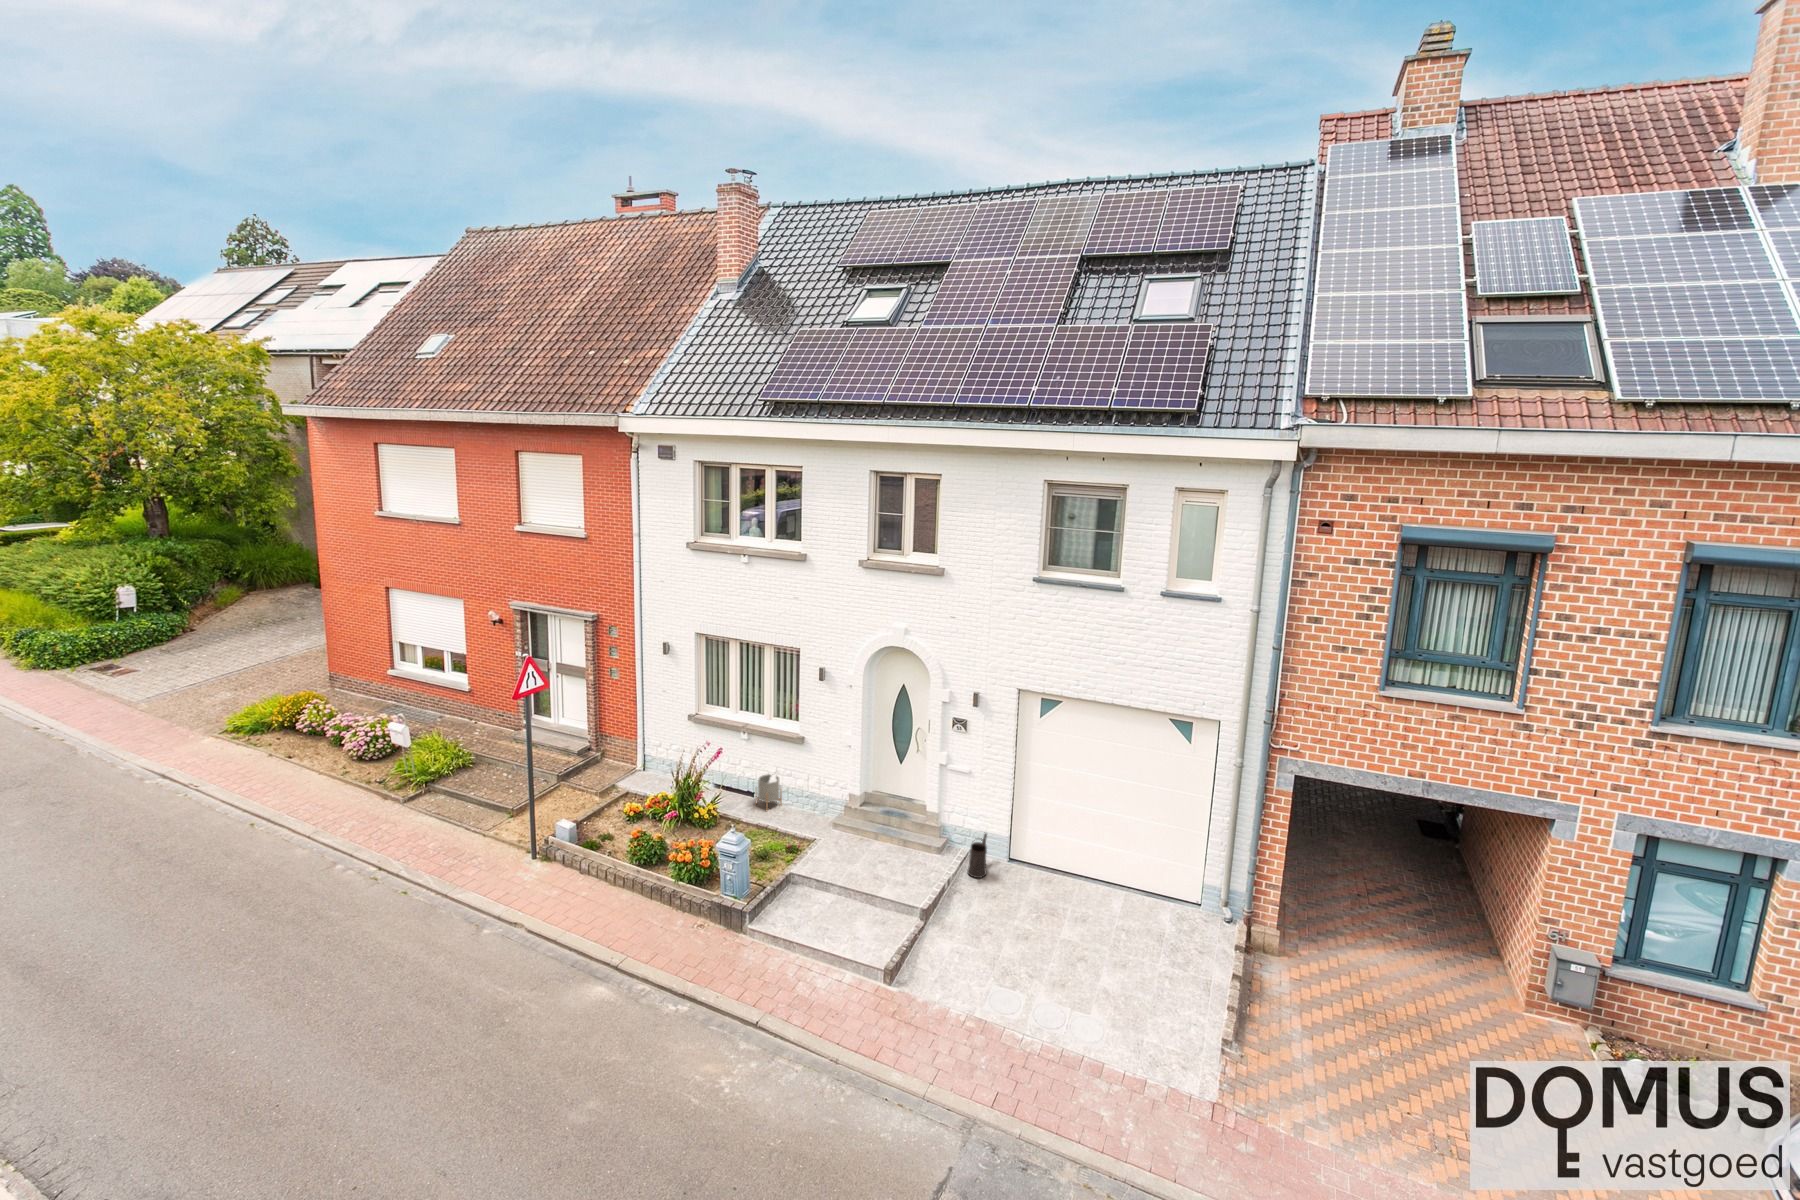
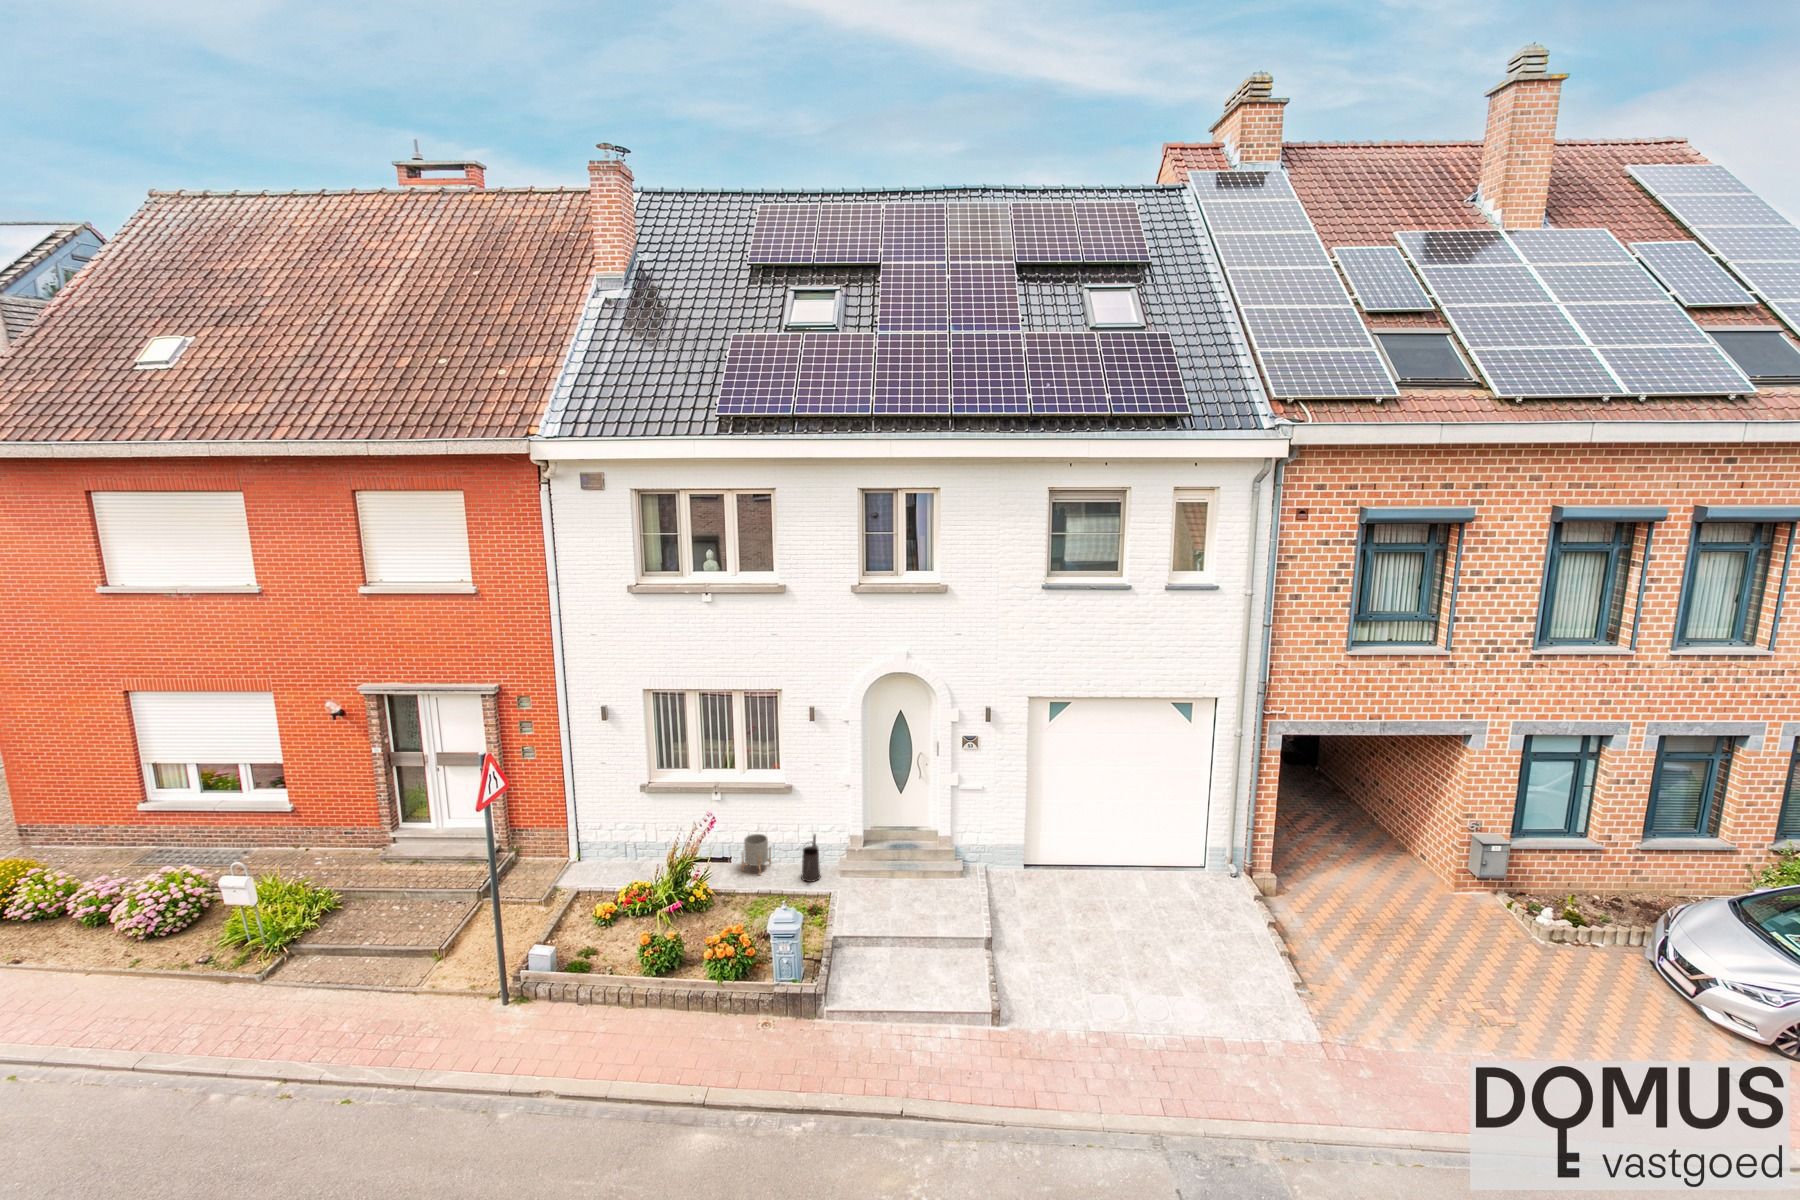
watering can: present [967,833,987,878] -> present [801,834,820,882]

